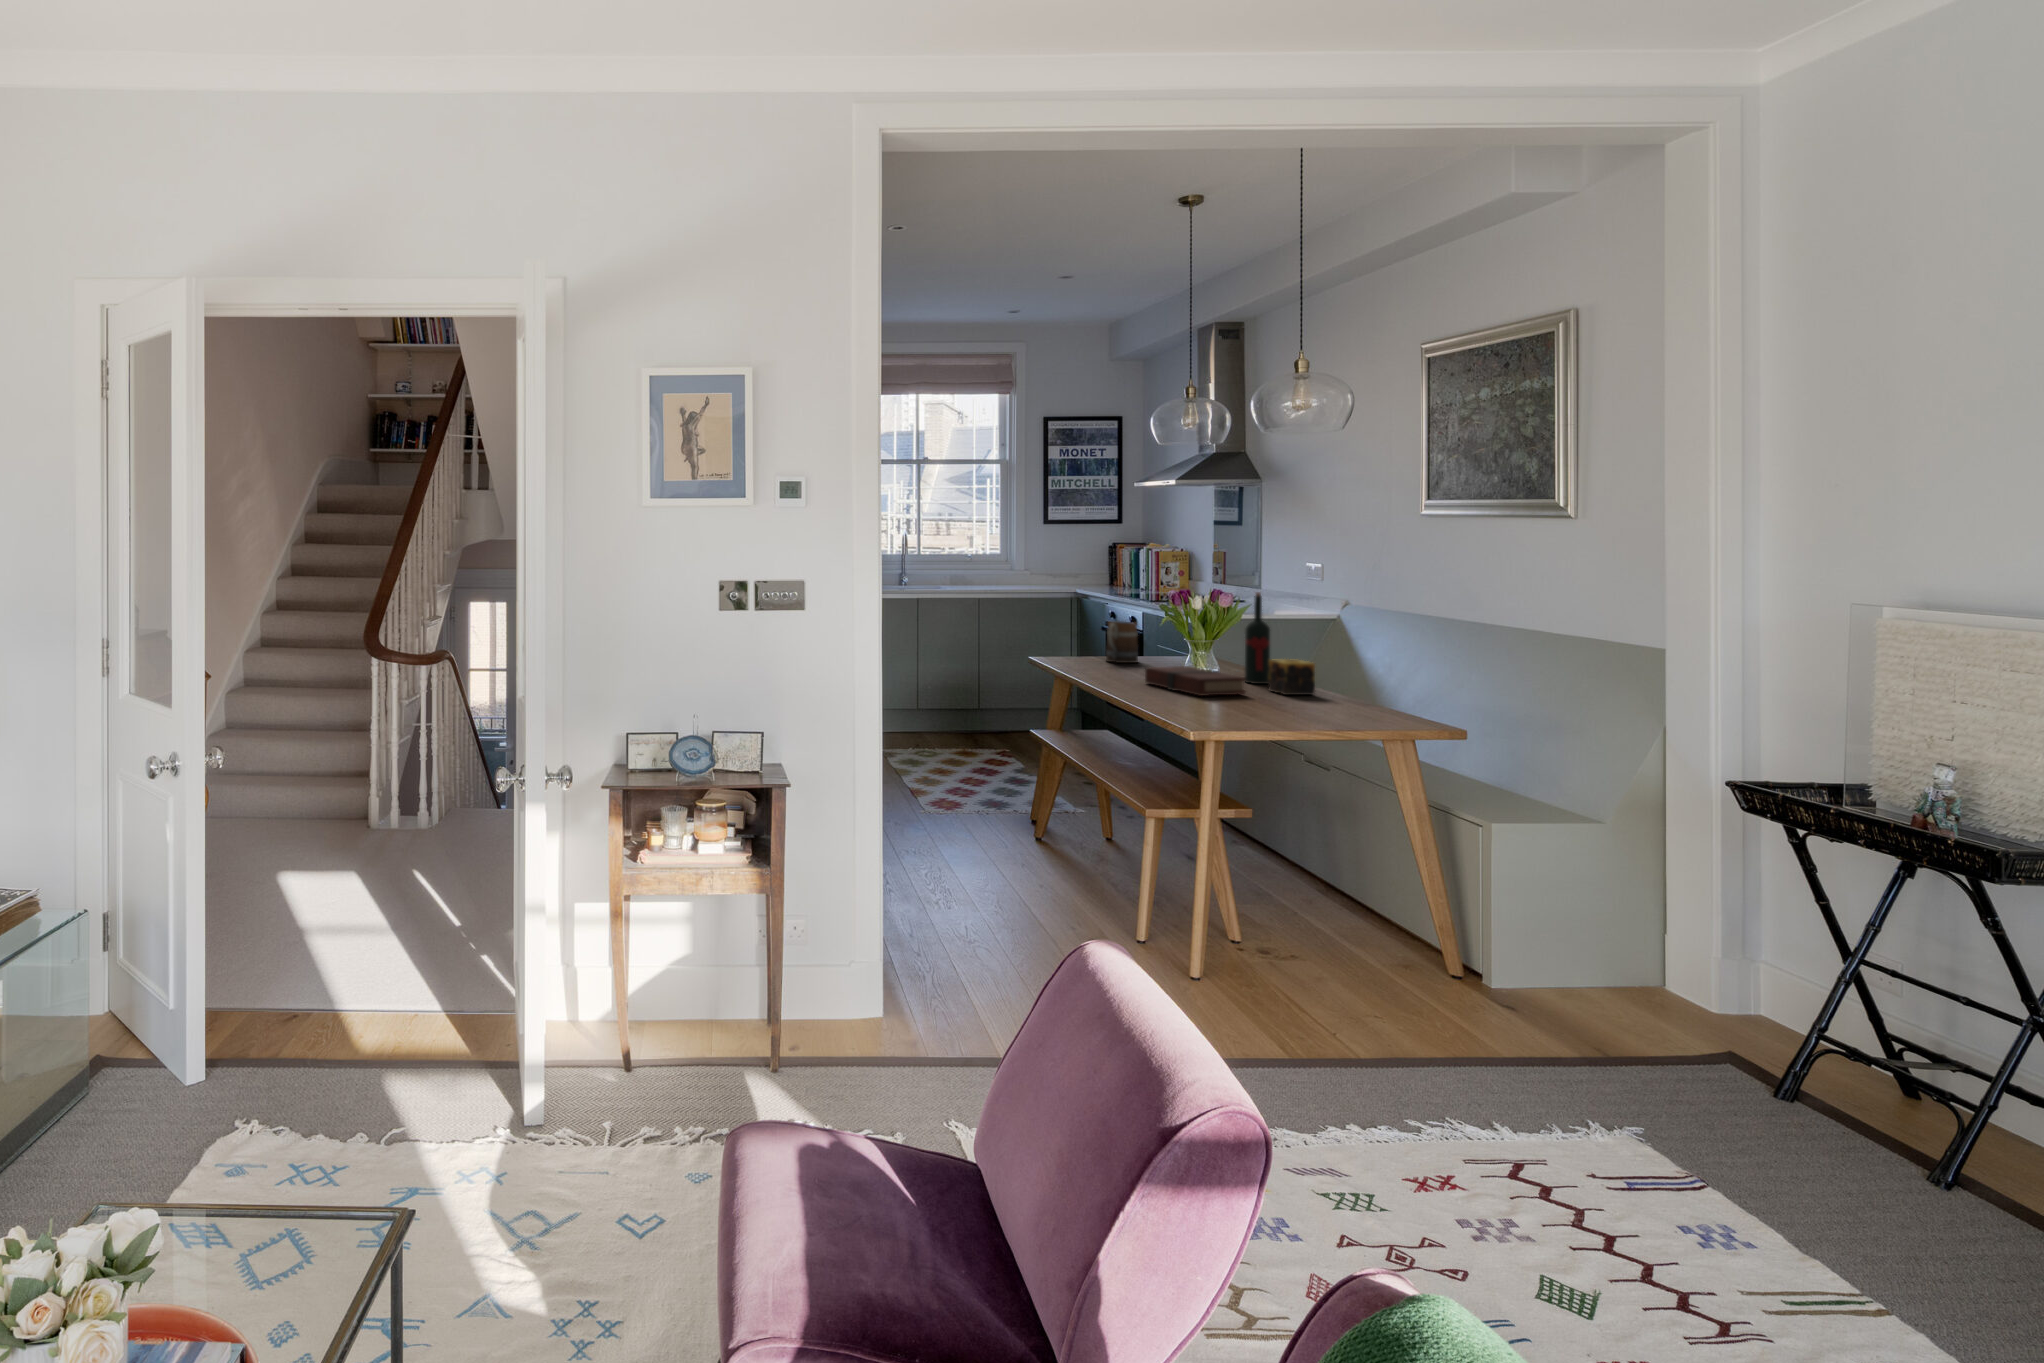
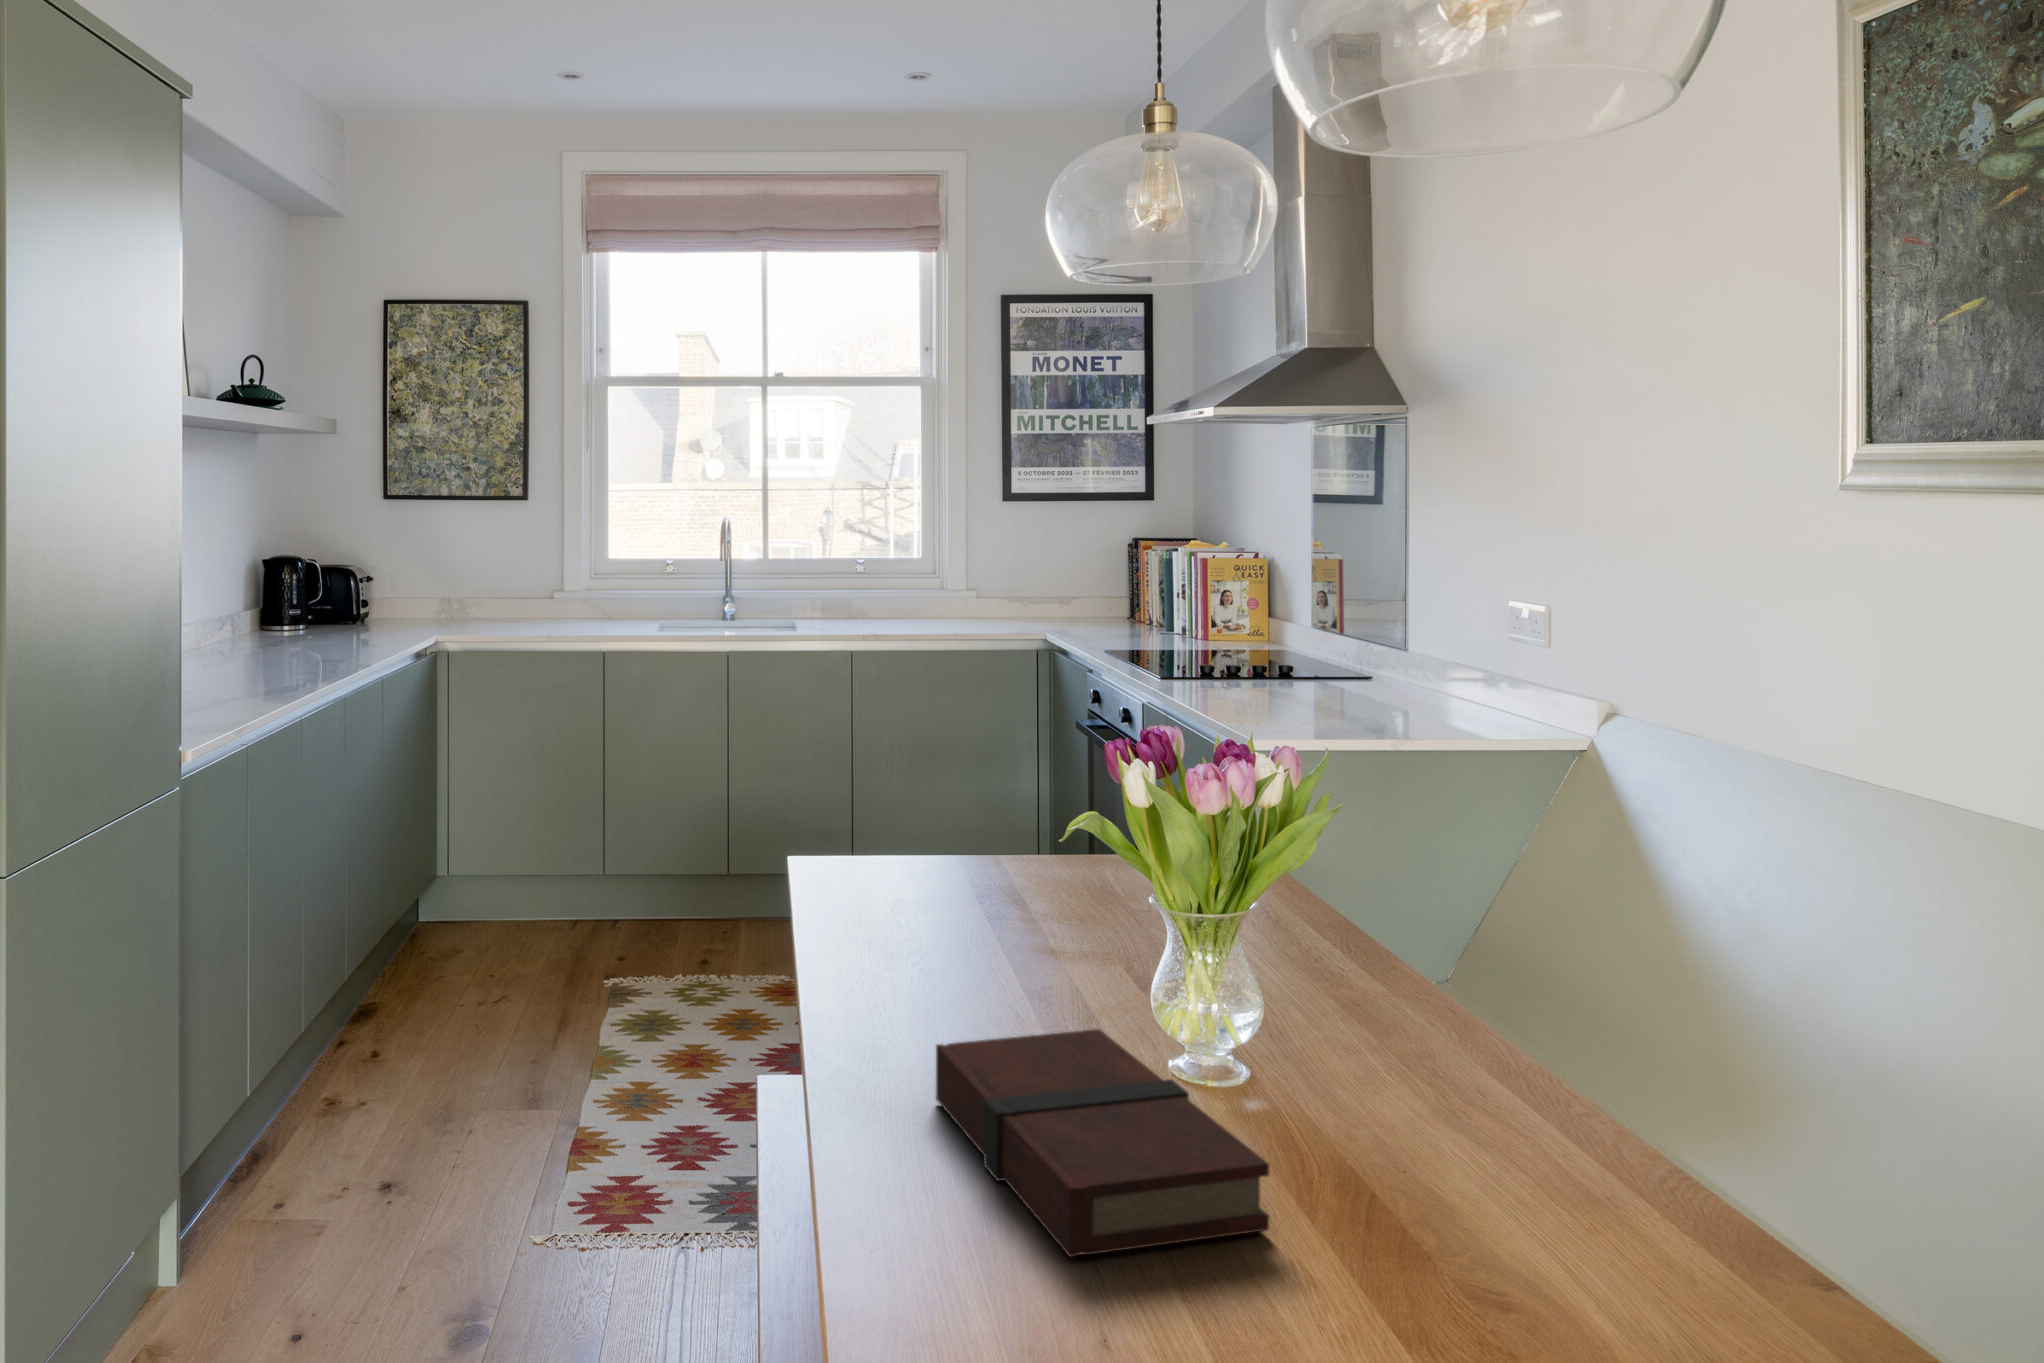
wine bottle: present [1245,592,1270,684] -> none [1298,769,1387,1105]
mug: present [1106,621,1138,663] -> none [920,797,1021,932]
candle: present [1268,659,1315,695] -> none [1369,1056,1555,1236]

